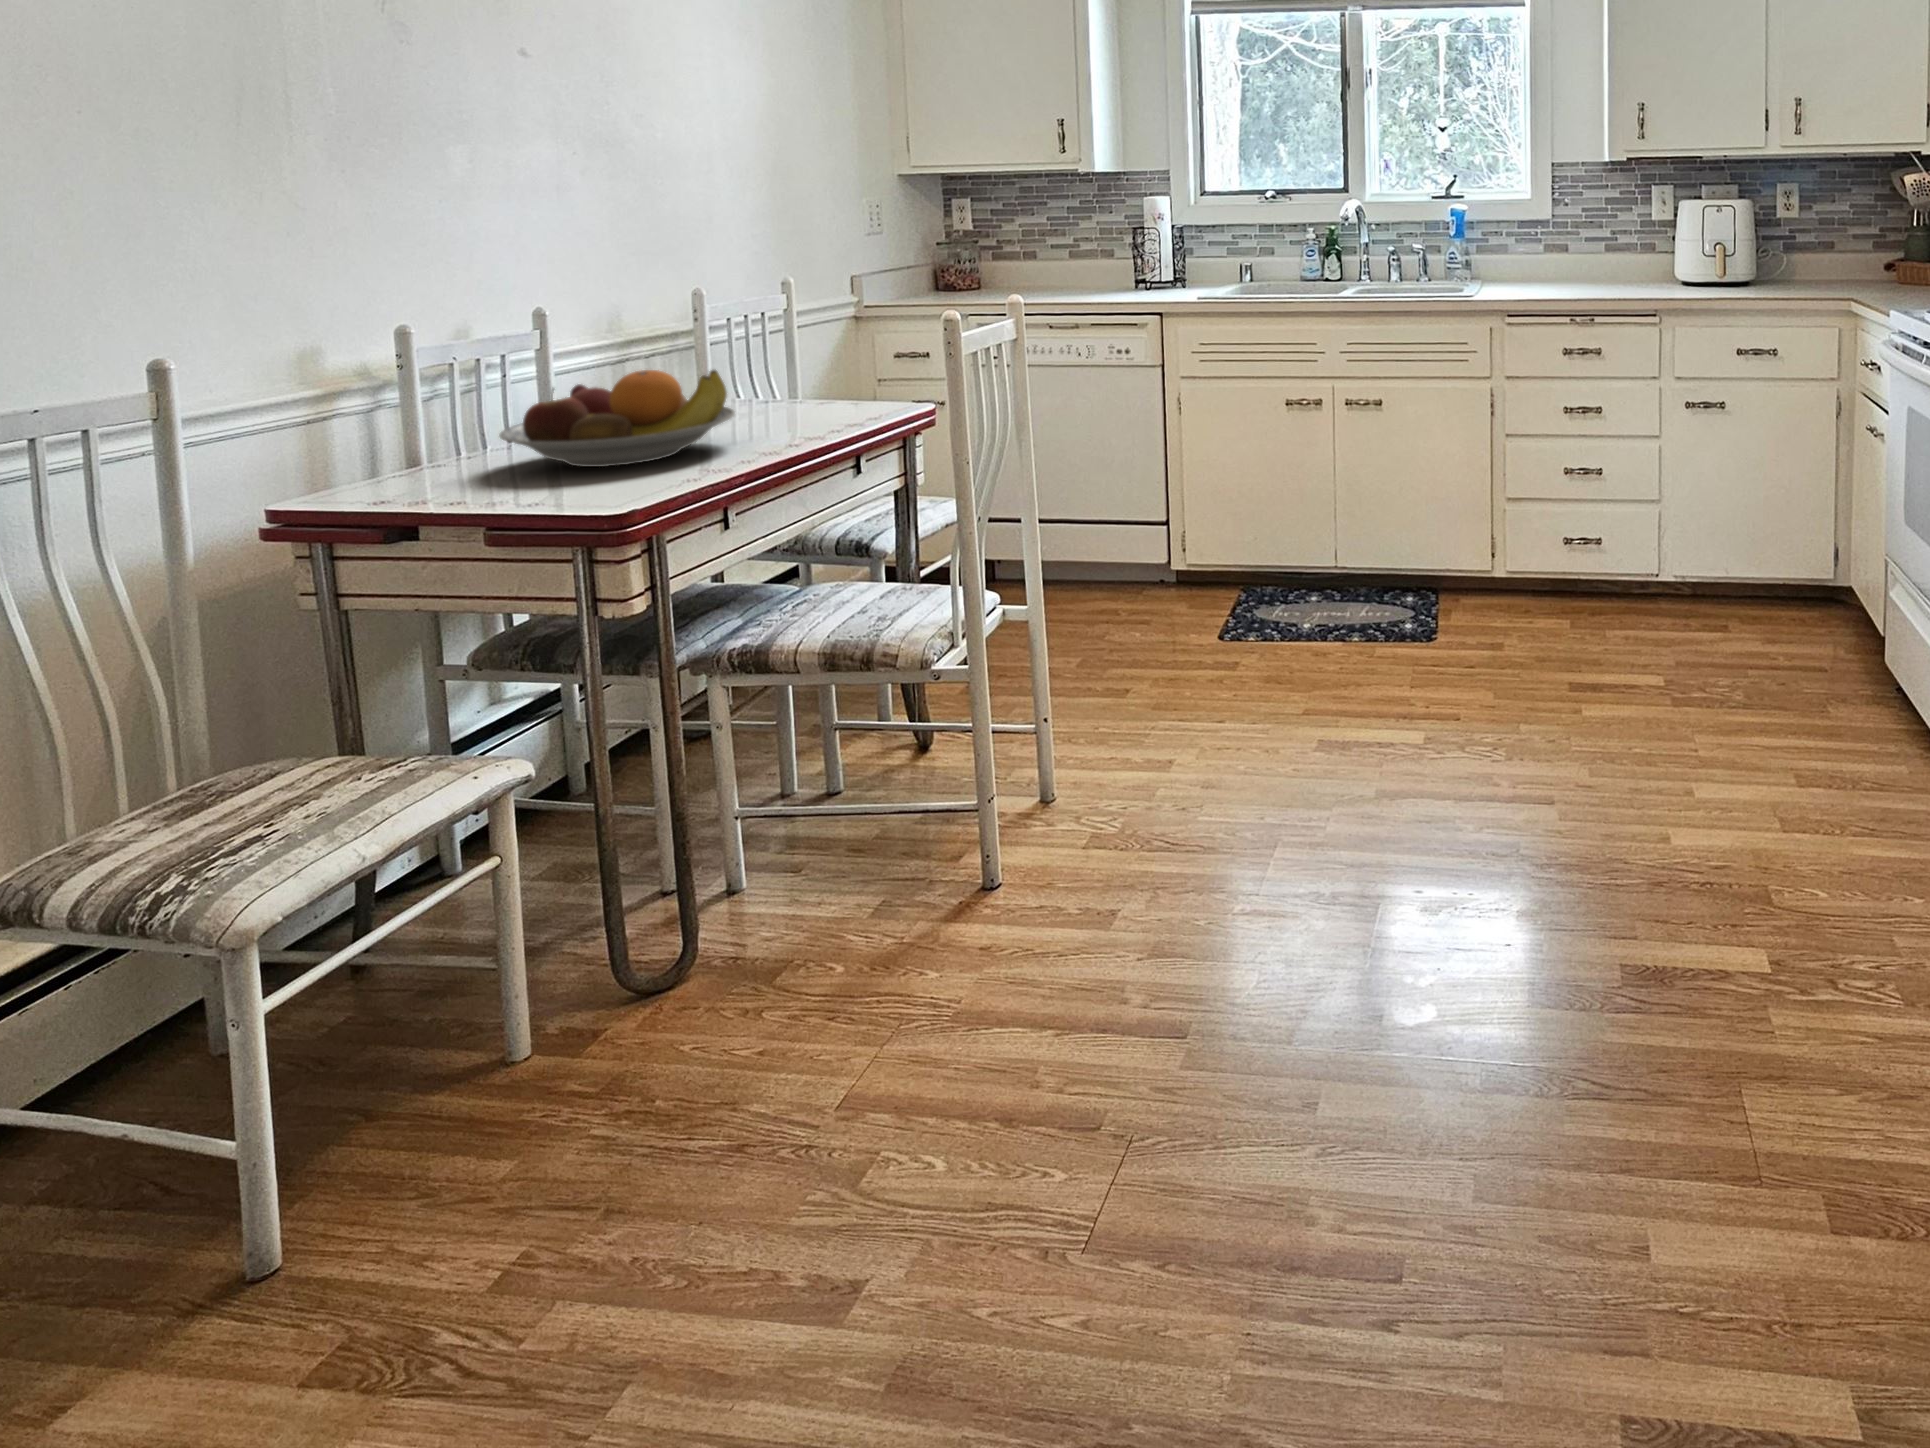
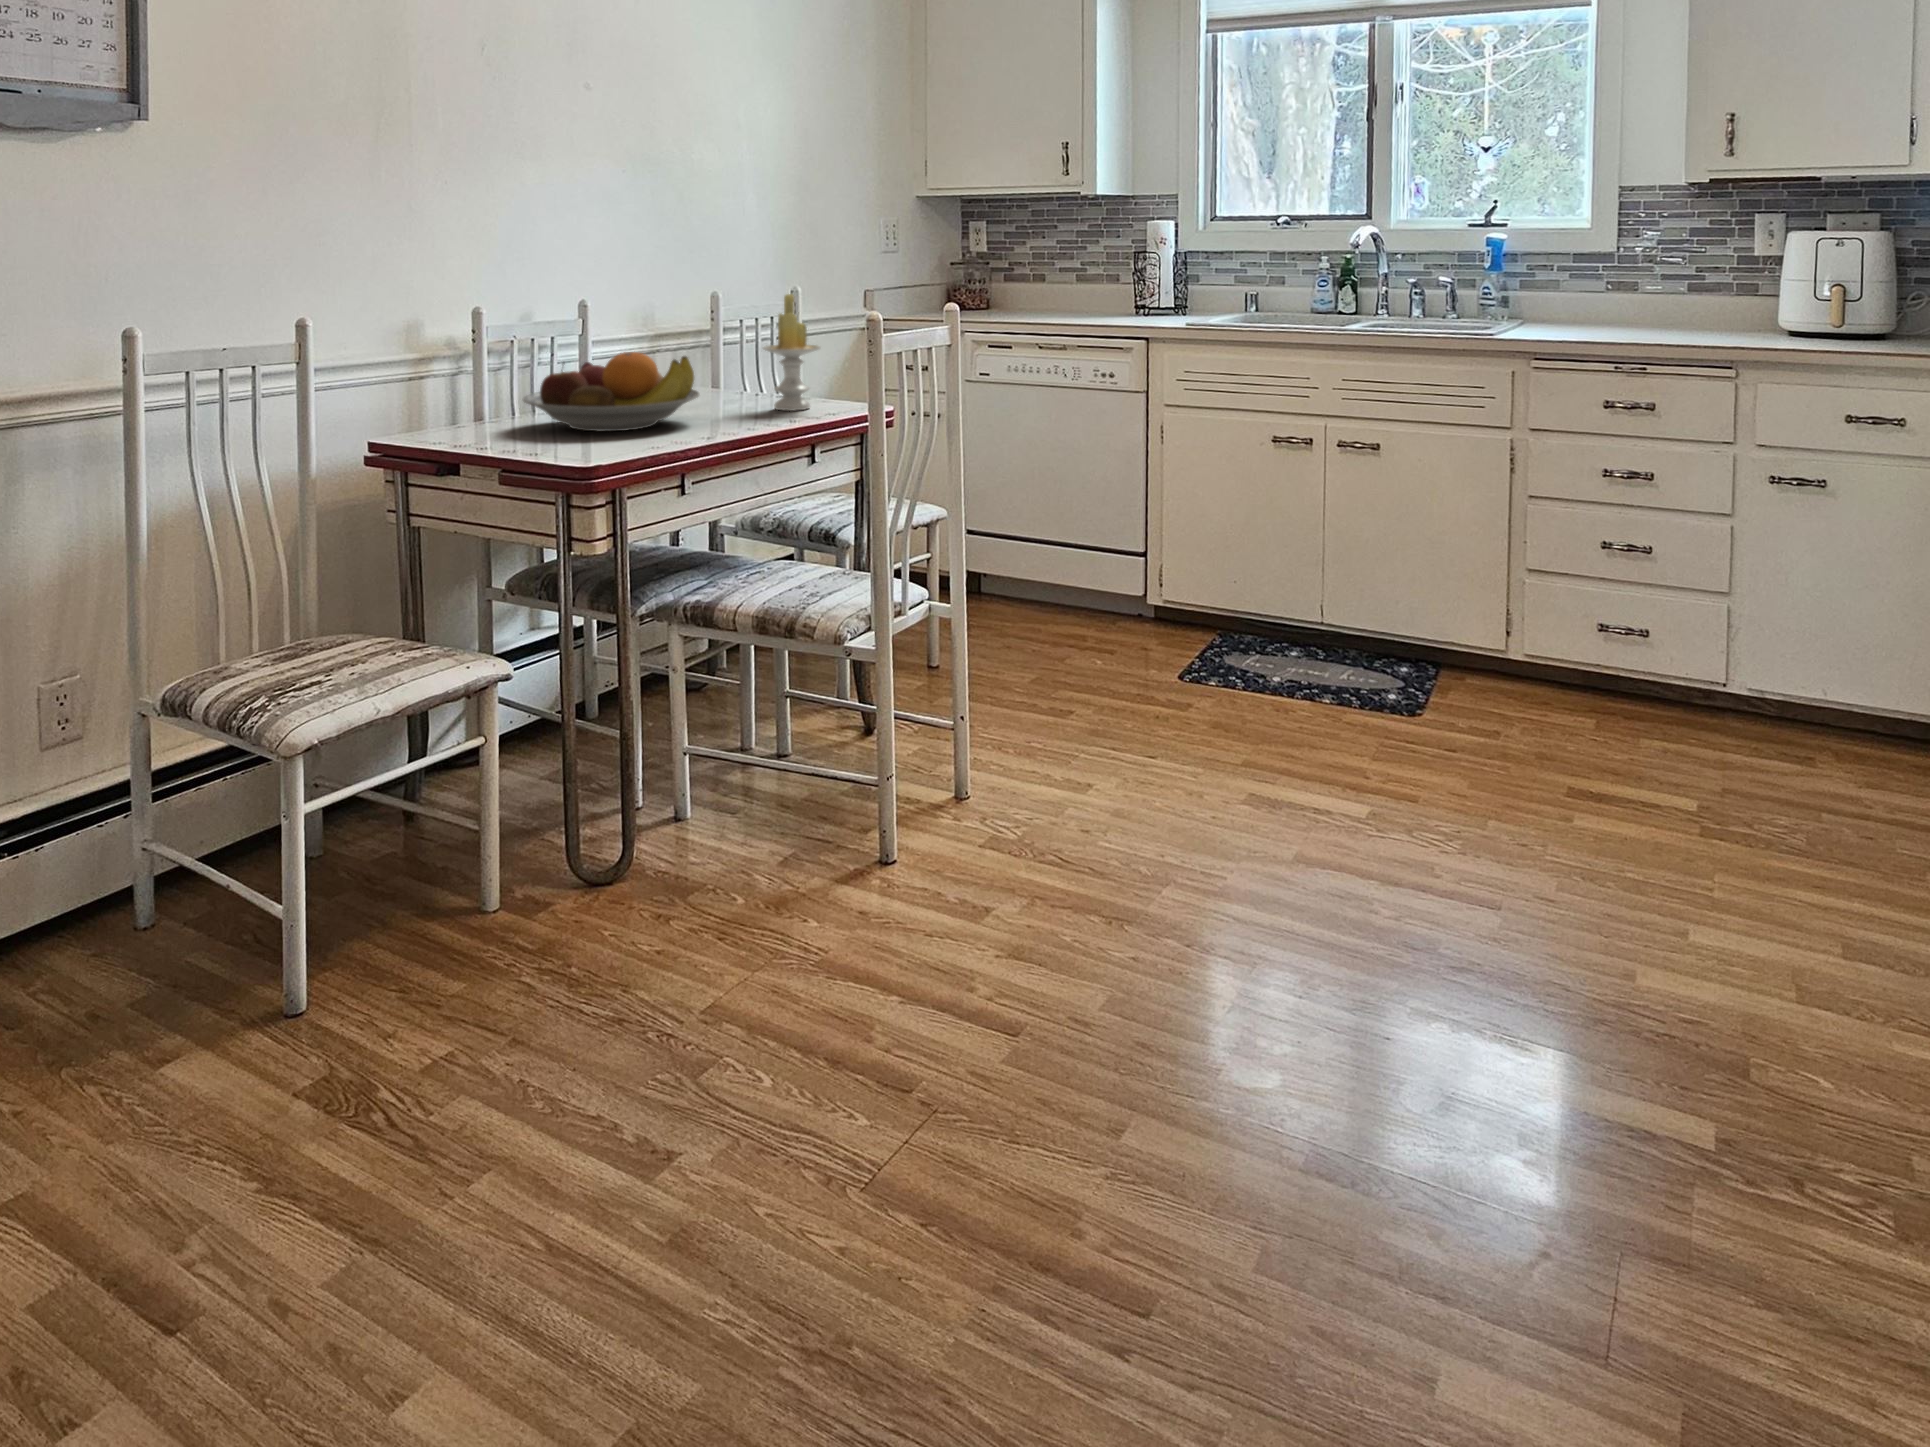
candle: none [796,292,865,419] -> present [763,294,820,411]

